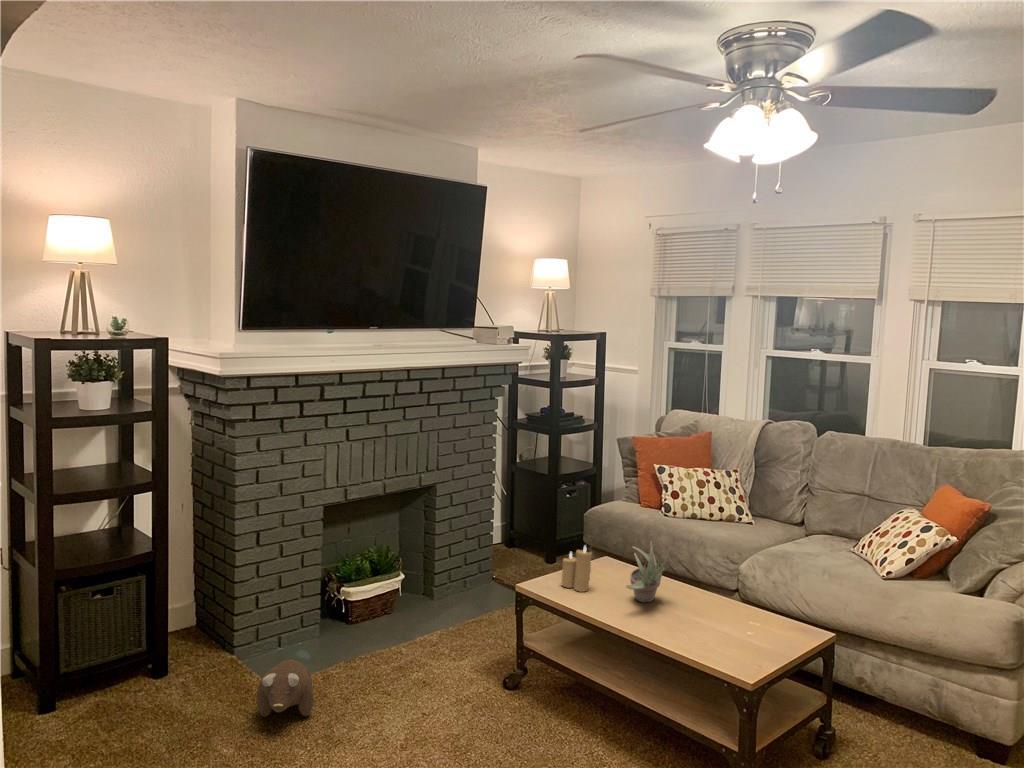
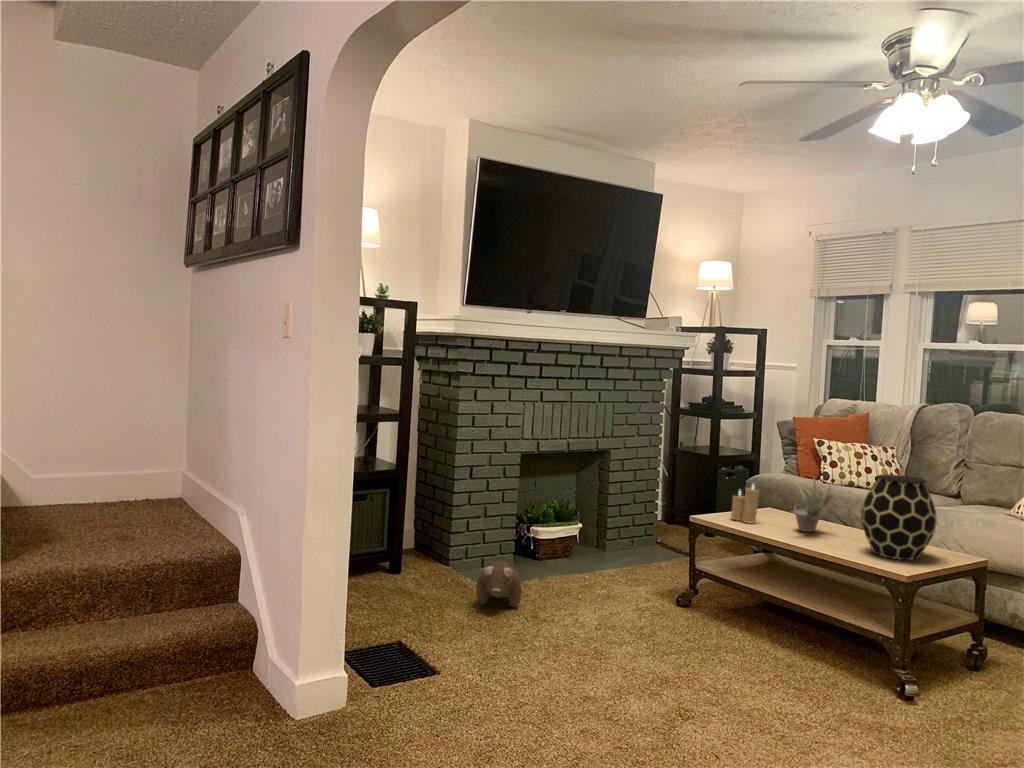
vase: none [702,544,784,648] -> present [861,474,937,560]

